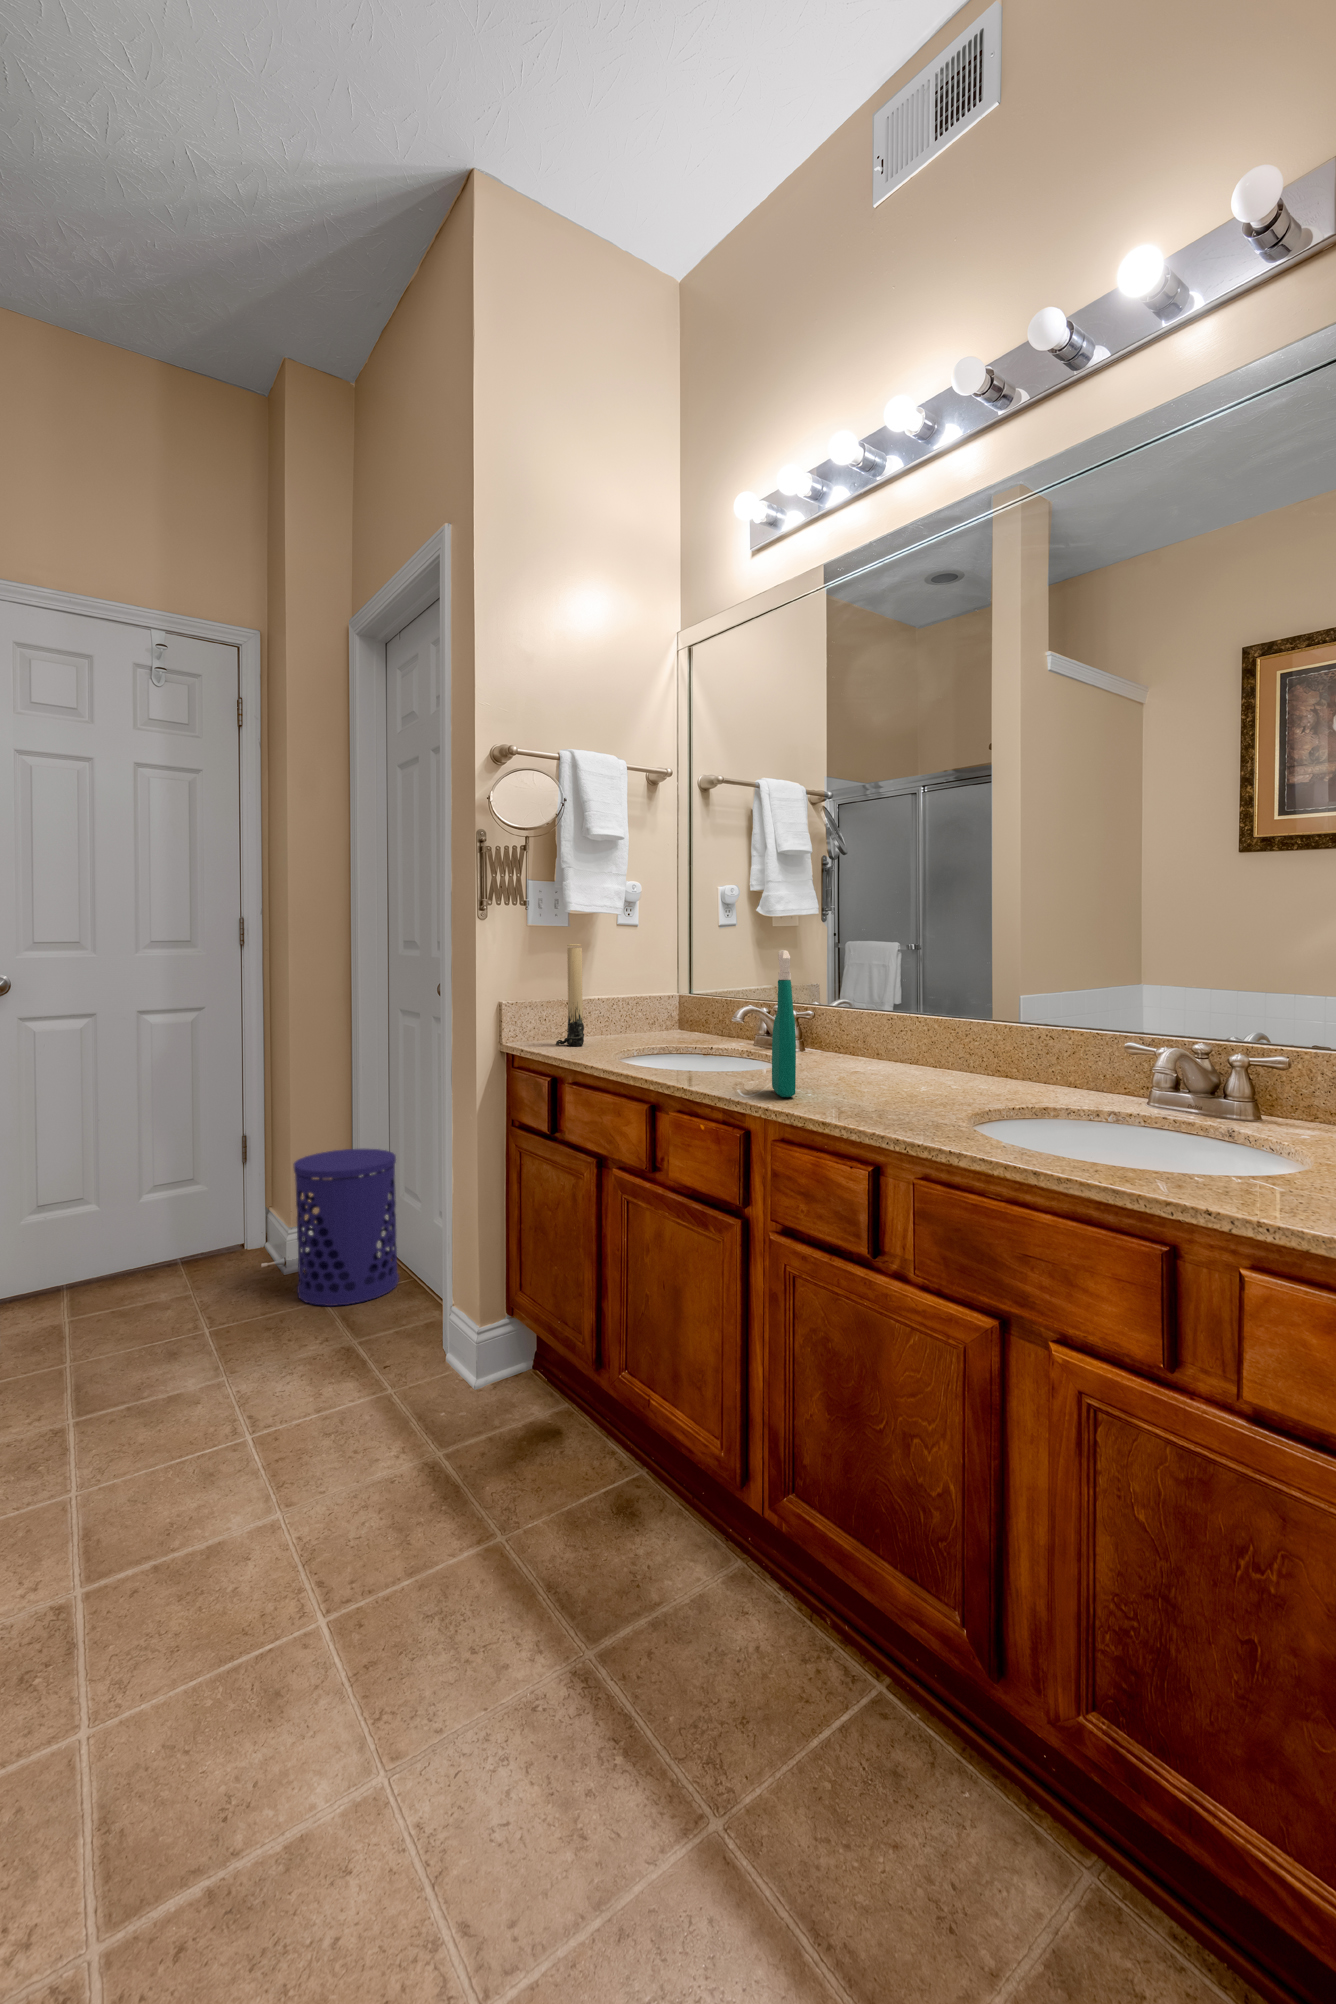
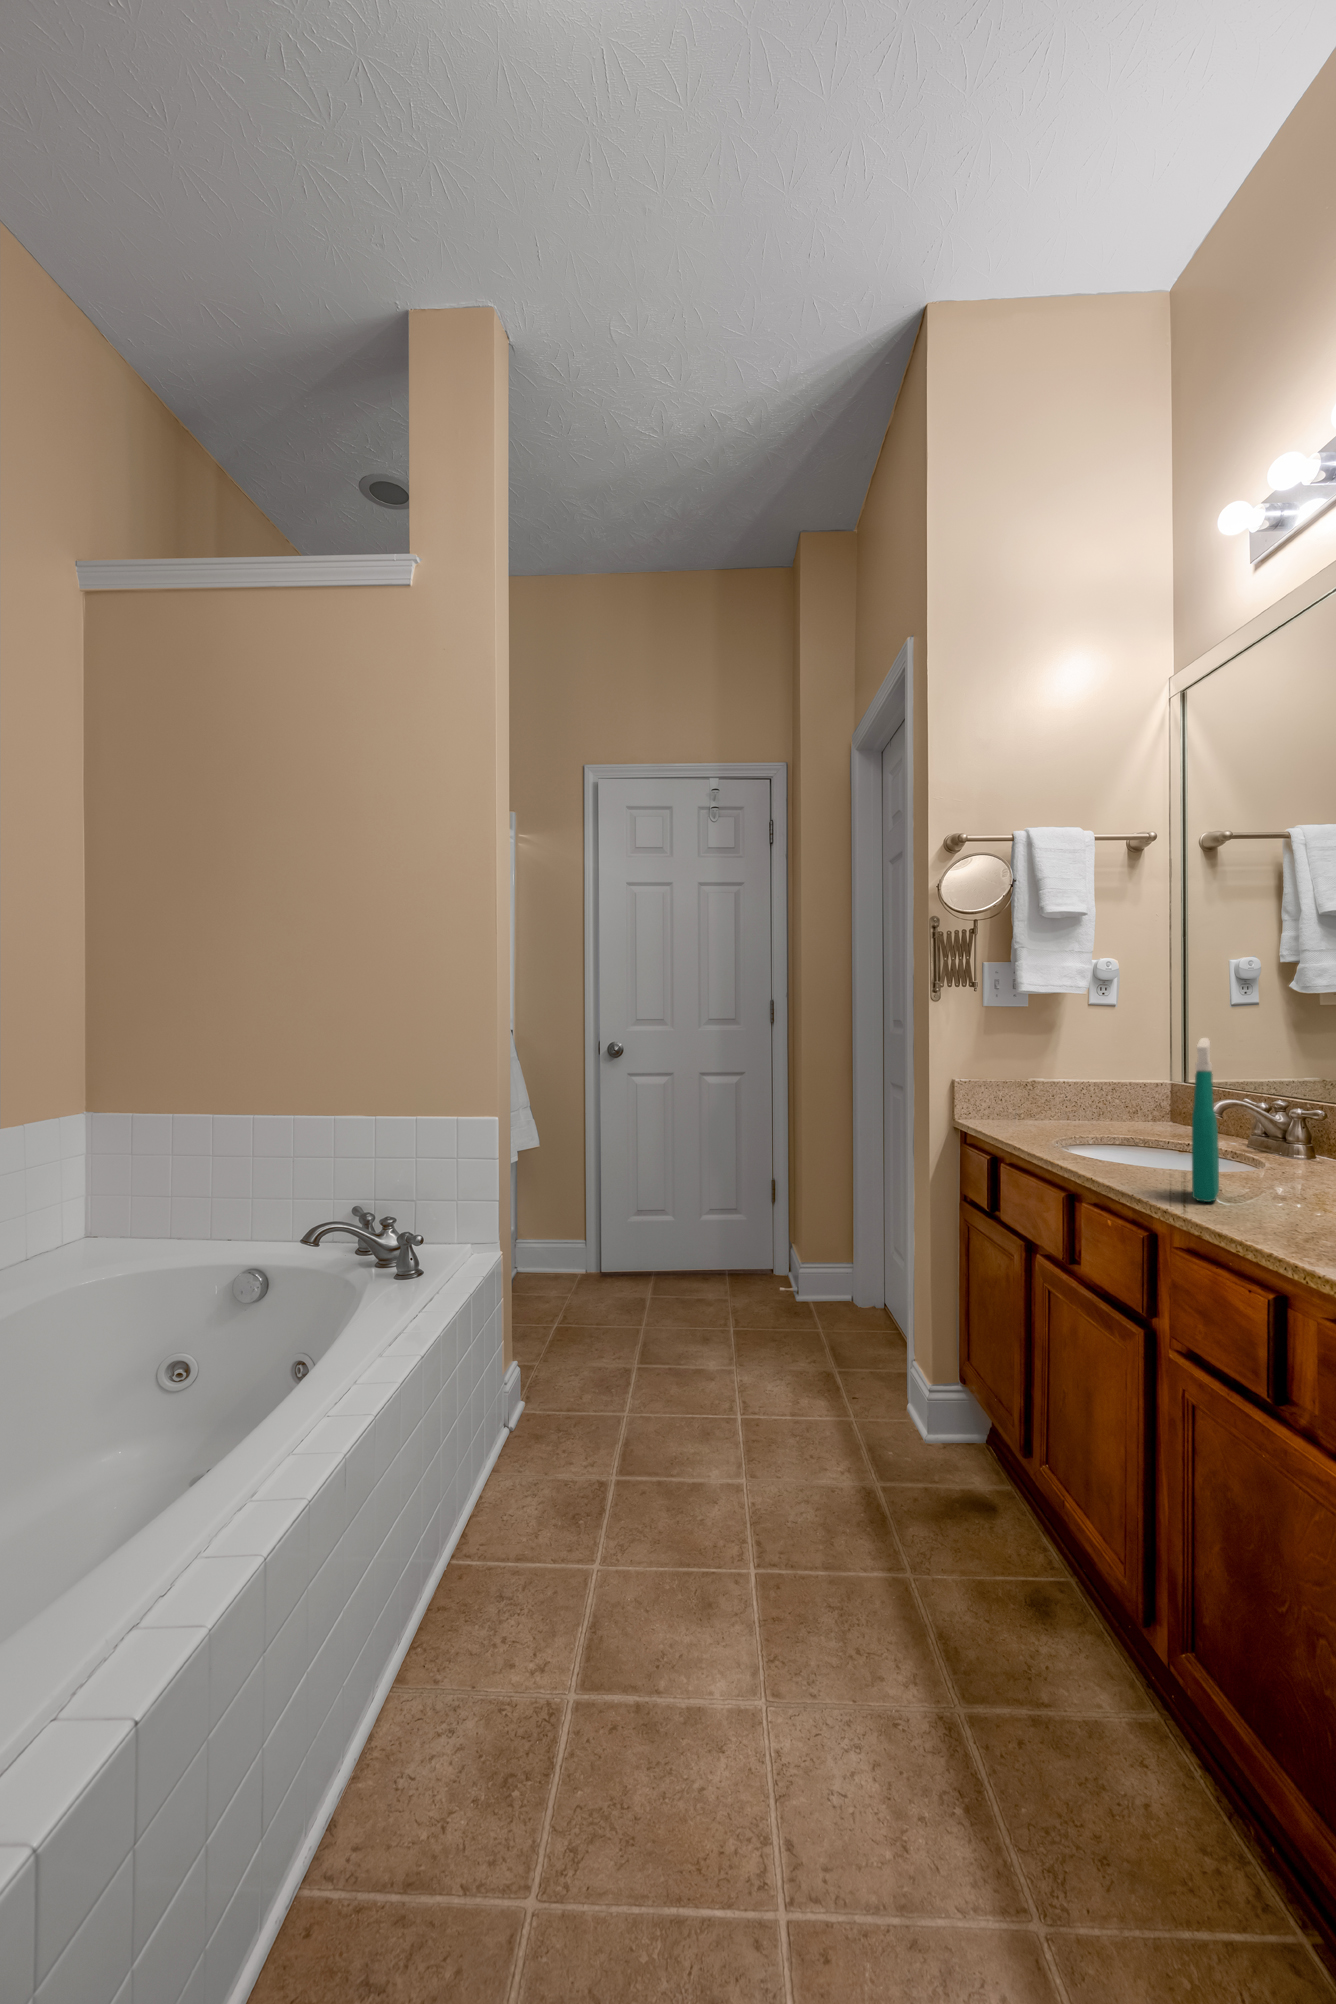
candle: present [556,944,584,1046] -> none [1011,1024,1041,1125]
waste bin: present [294,1149,399,1306] -> none [800,1199,887,1338]

